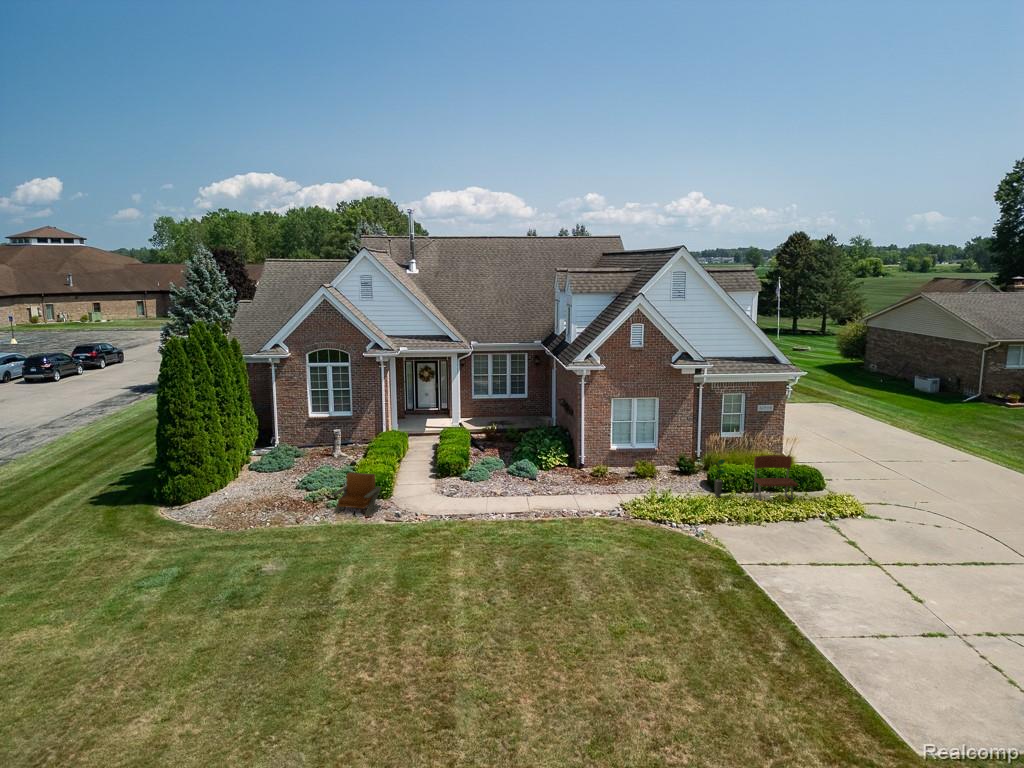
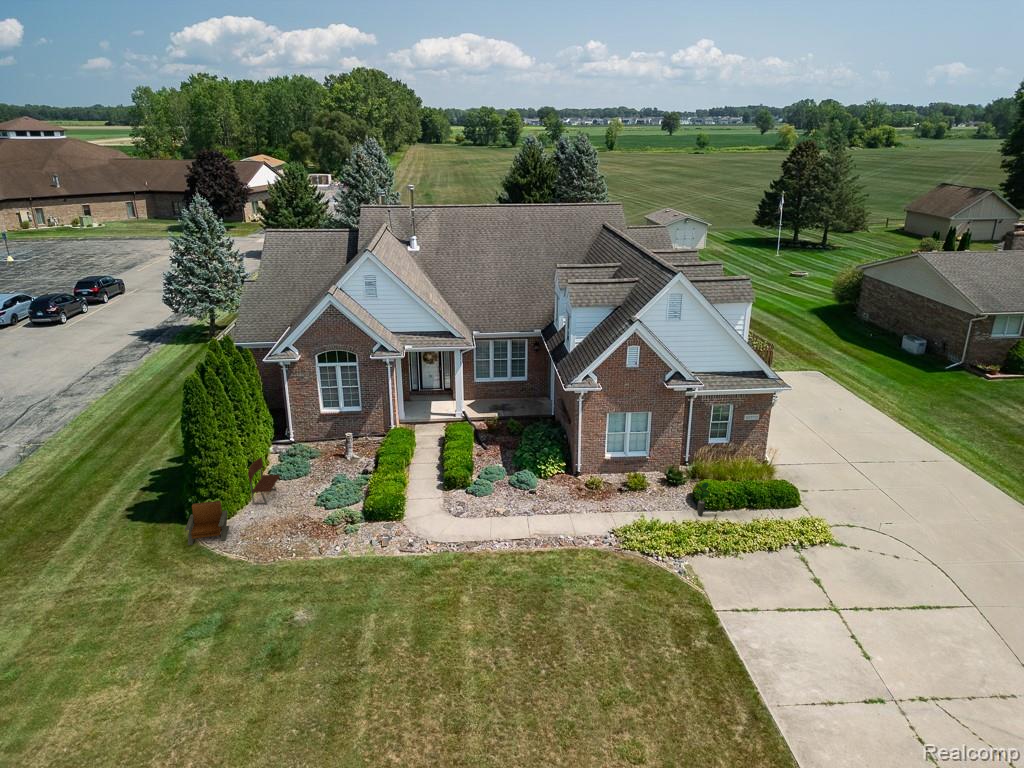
bench: present [754,455,798,500] -> present [248,458,280,504]
lounge chair: present [333,472,381,516] -> present [185,501,229,545]

